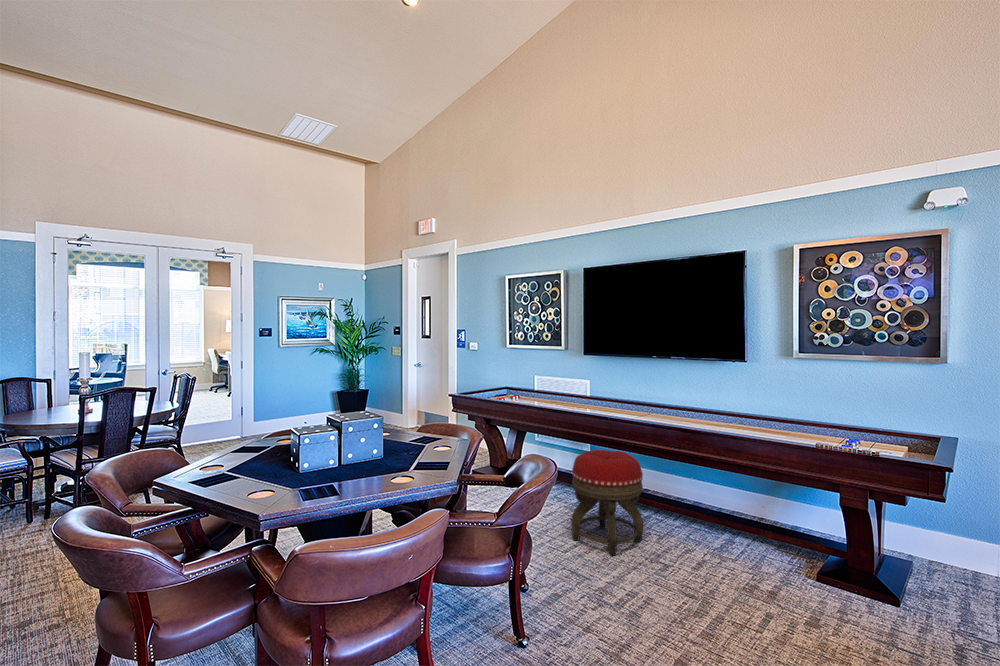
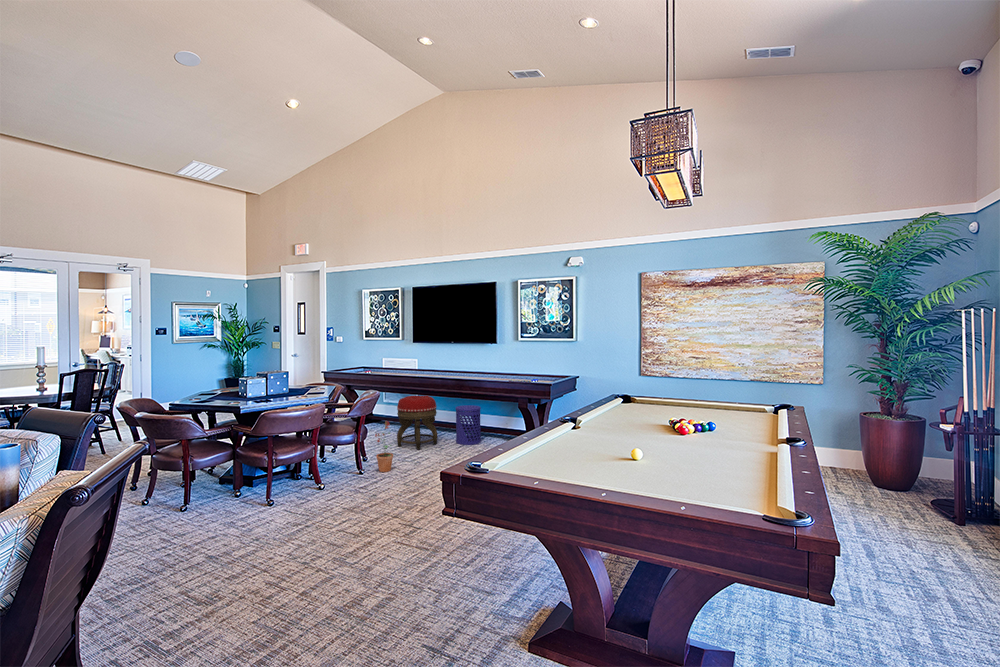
waste bin: none [675,471,724,551] -> present [456,405,481,445]
potted plant: none [544,519,584,631] -> present [375,421,393,472]

